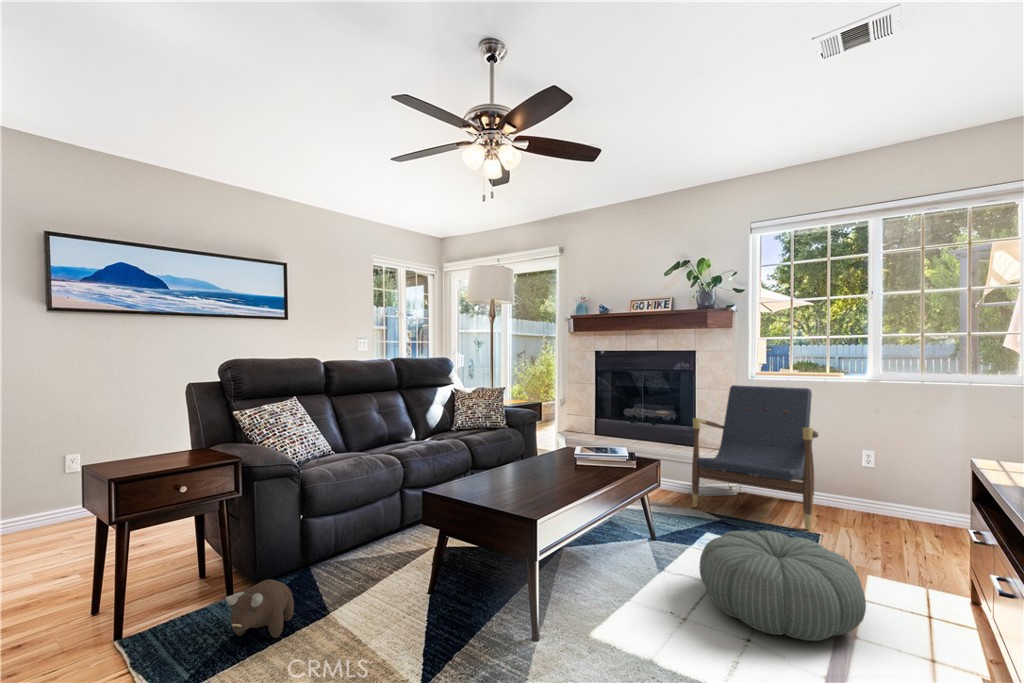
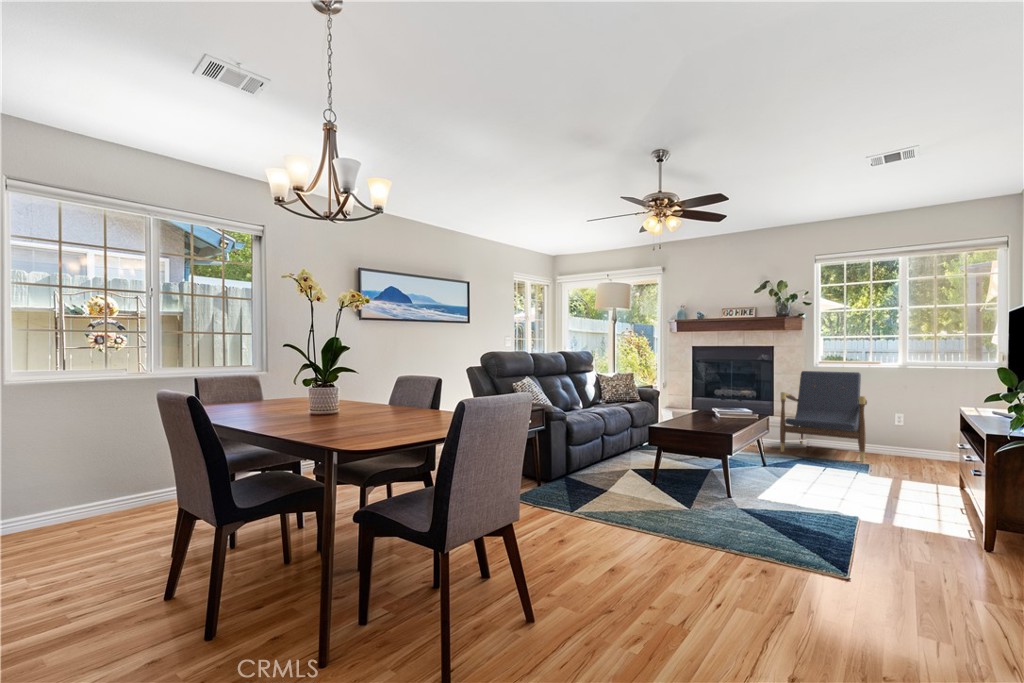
pouf: present [699,531,866,641] -> none [809,451,907,498]
plush toy: present [226,579,294,638] -> none [570,470,598,499]

